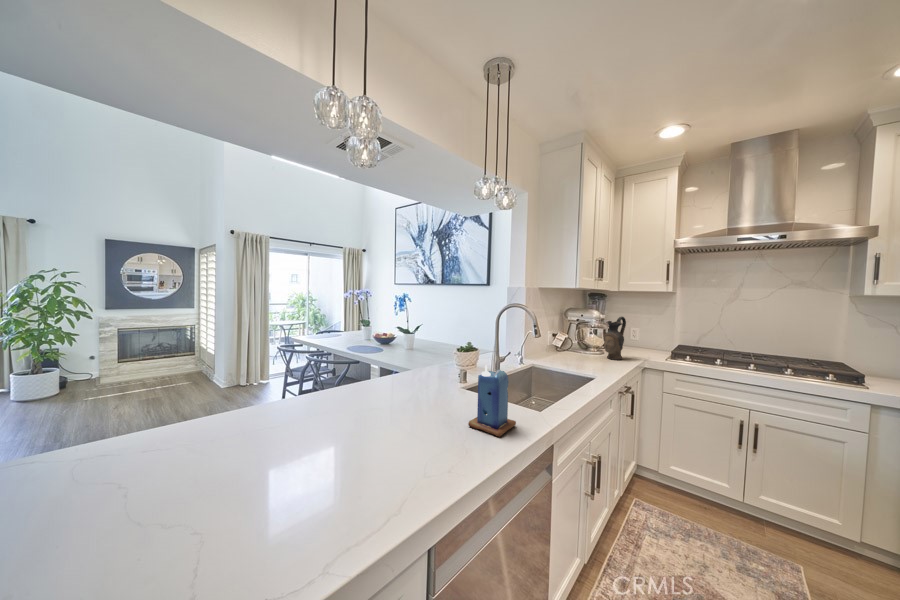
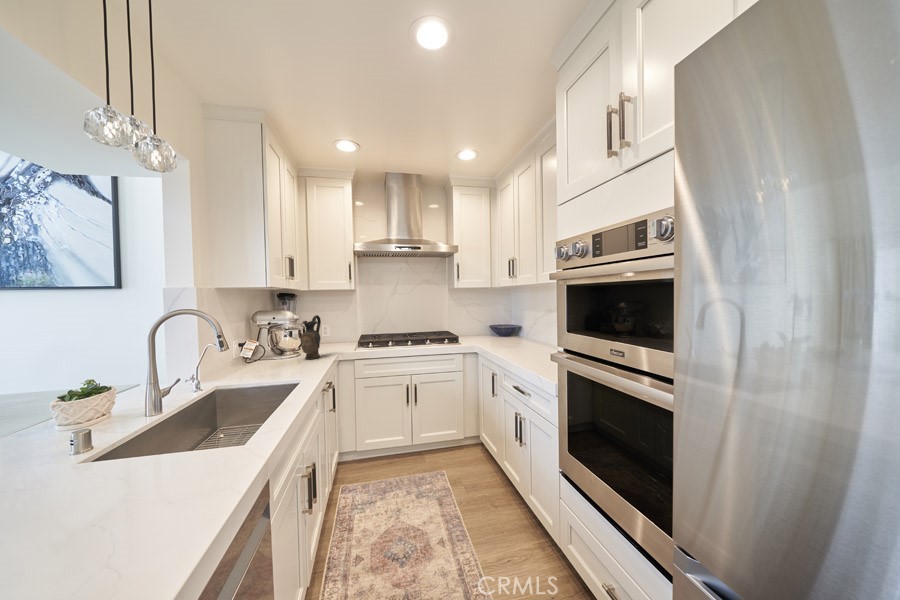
candle: present [468,365,516,437] -> none [107,408,210,526]

